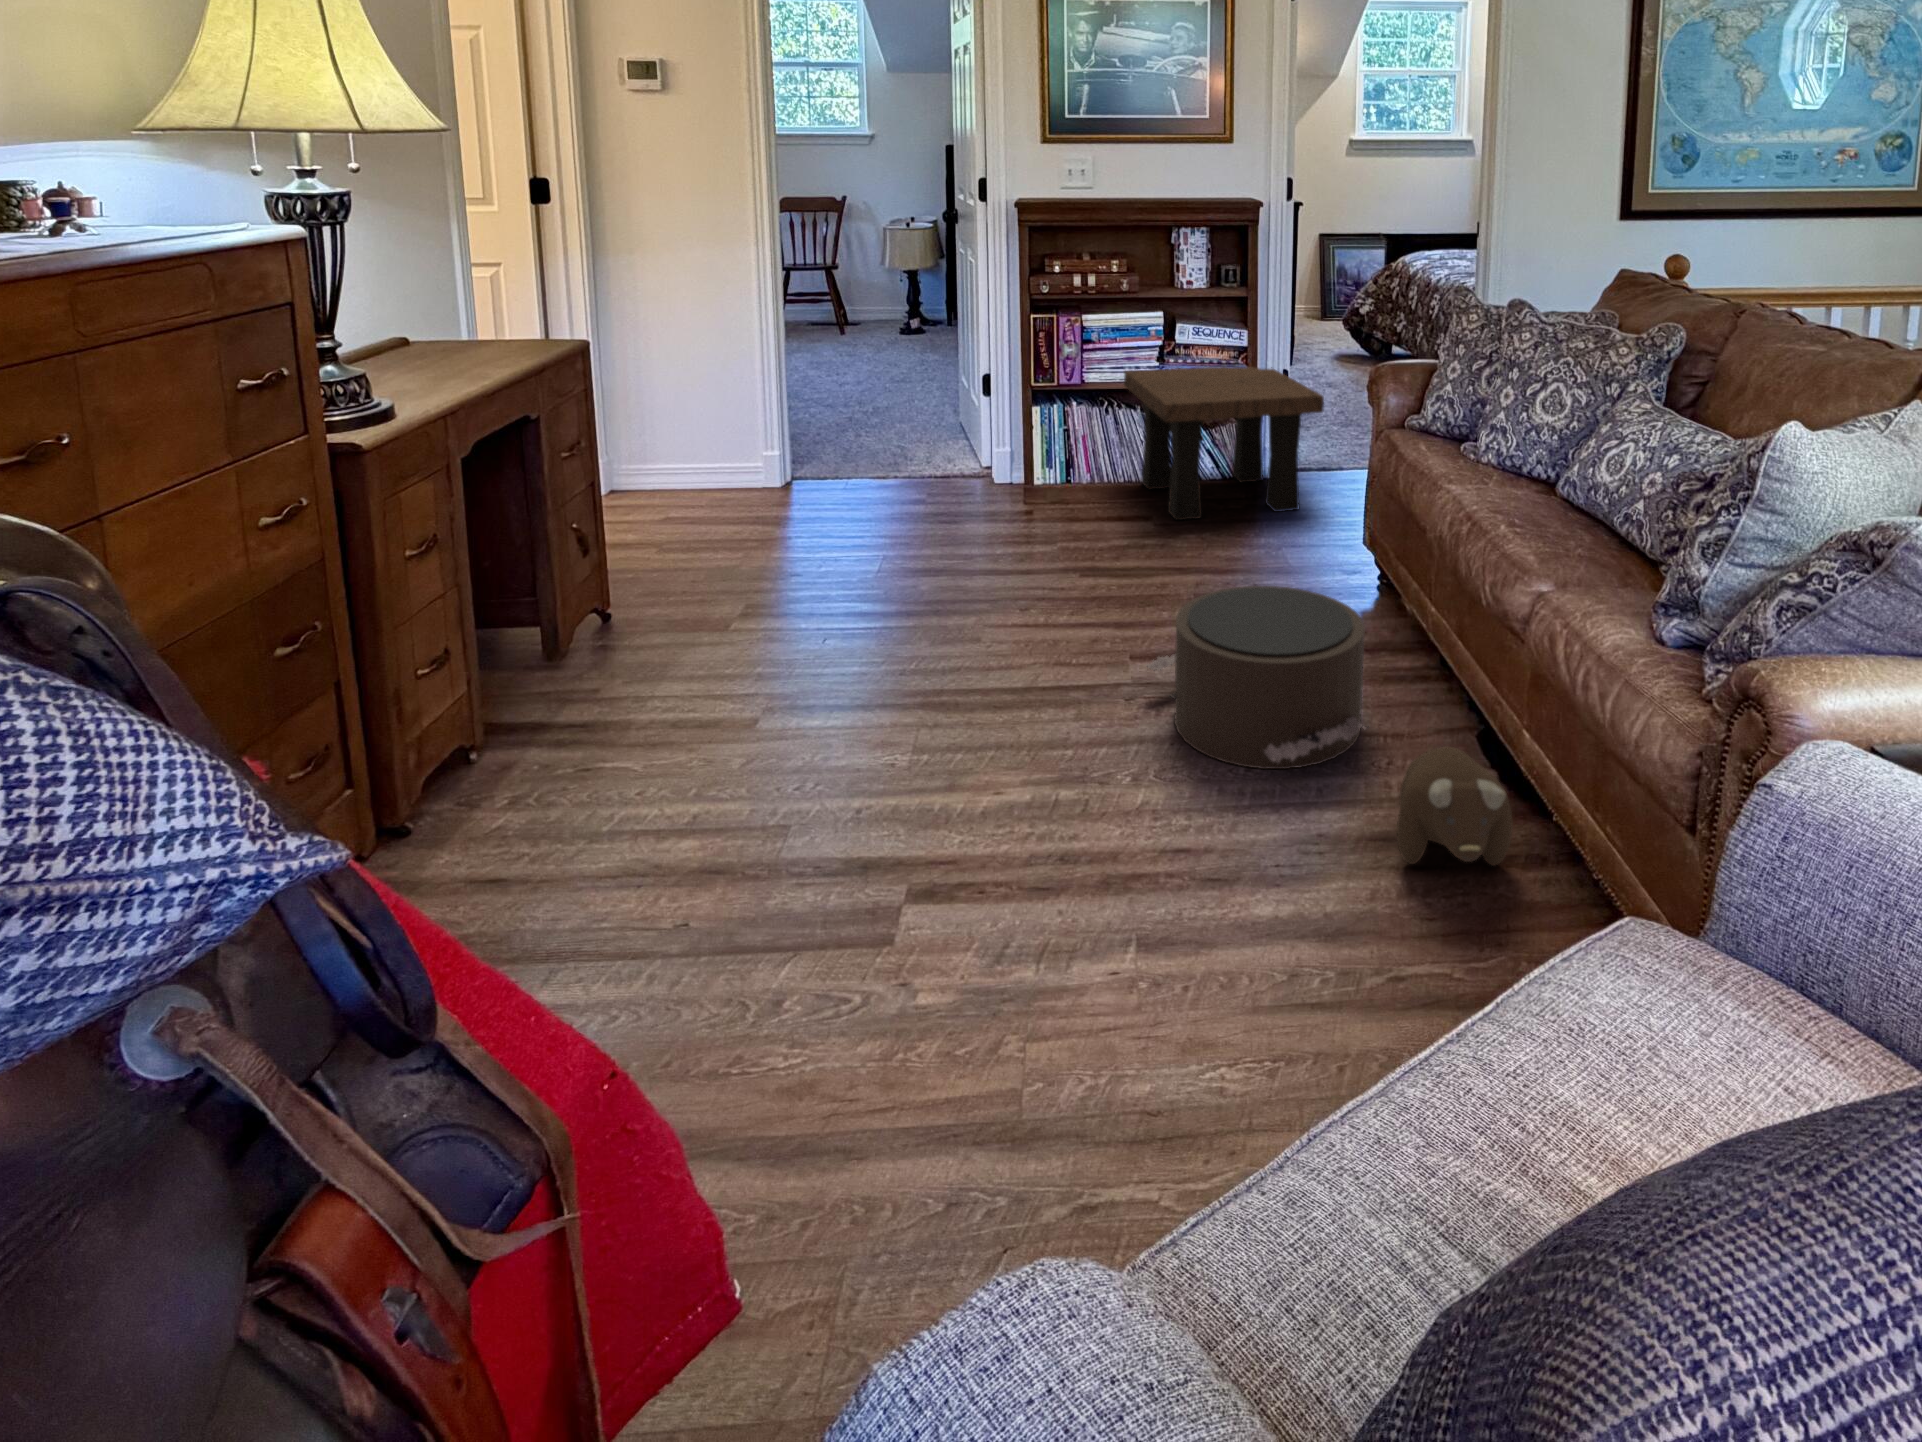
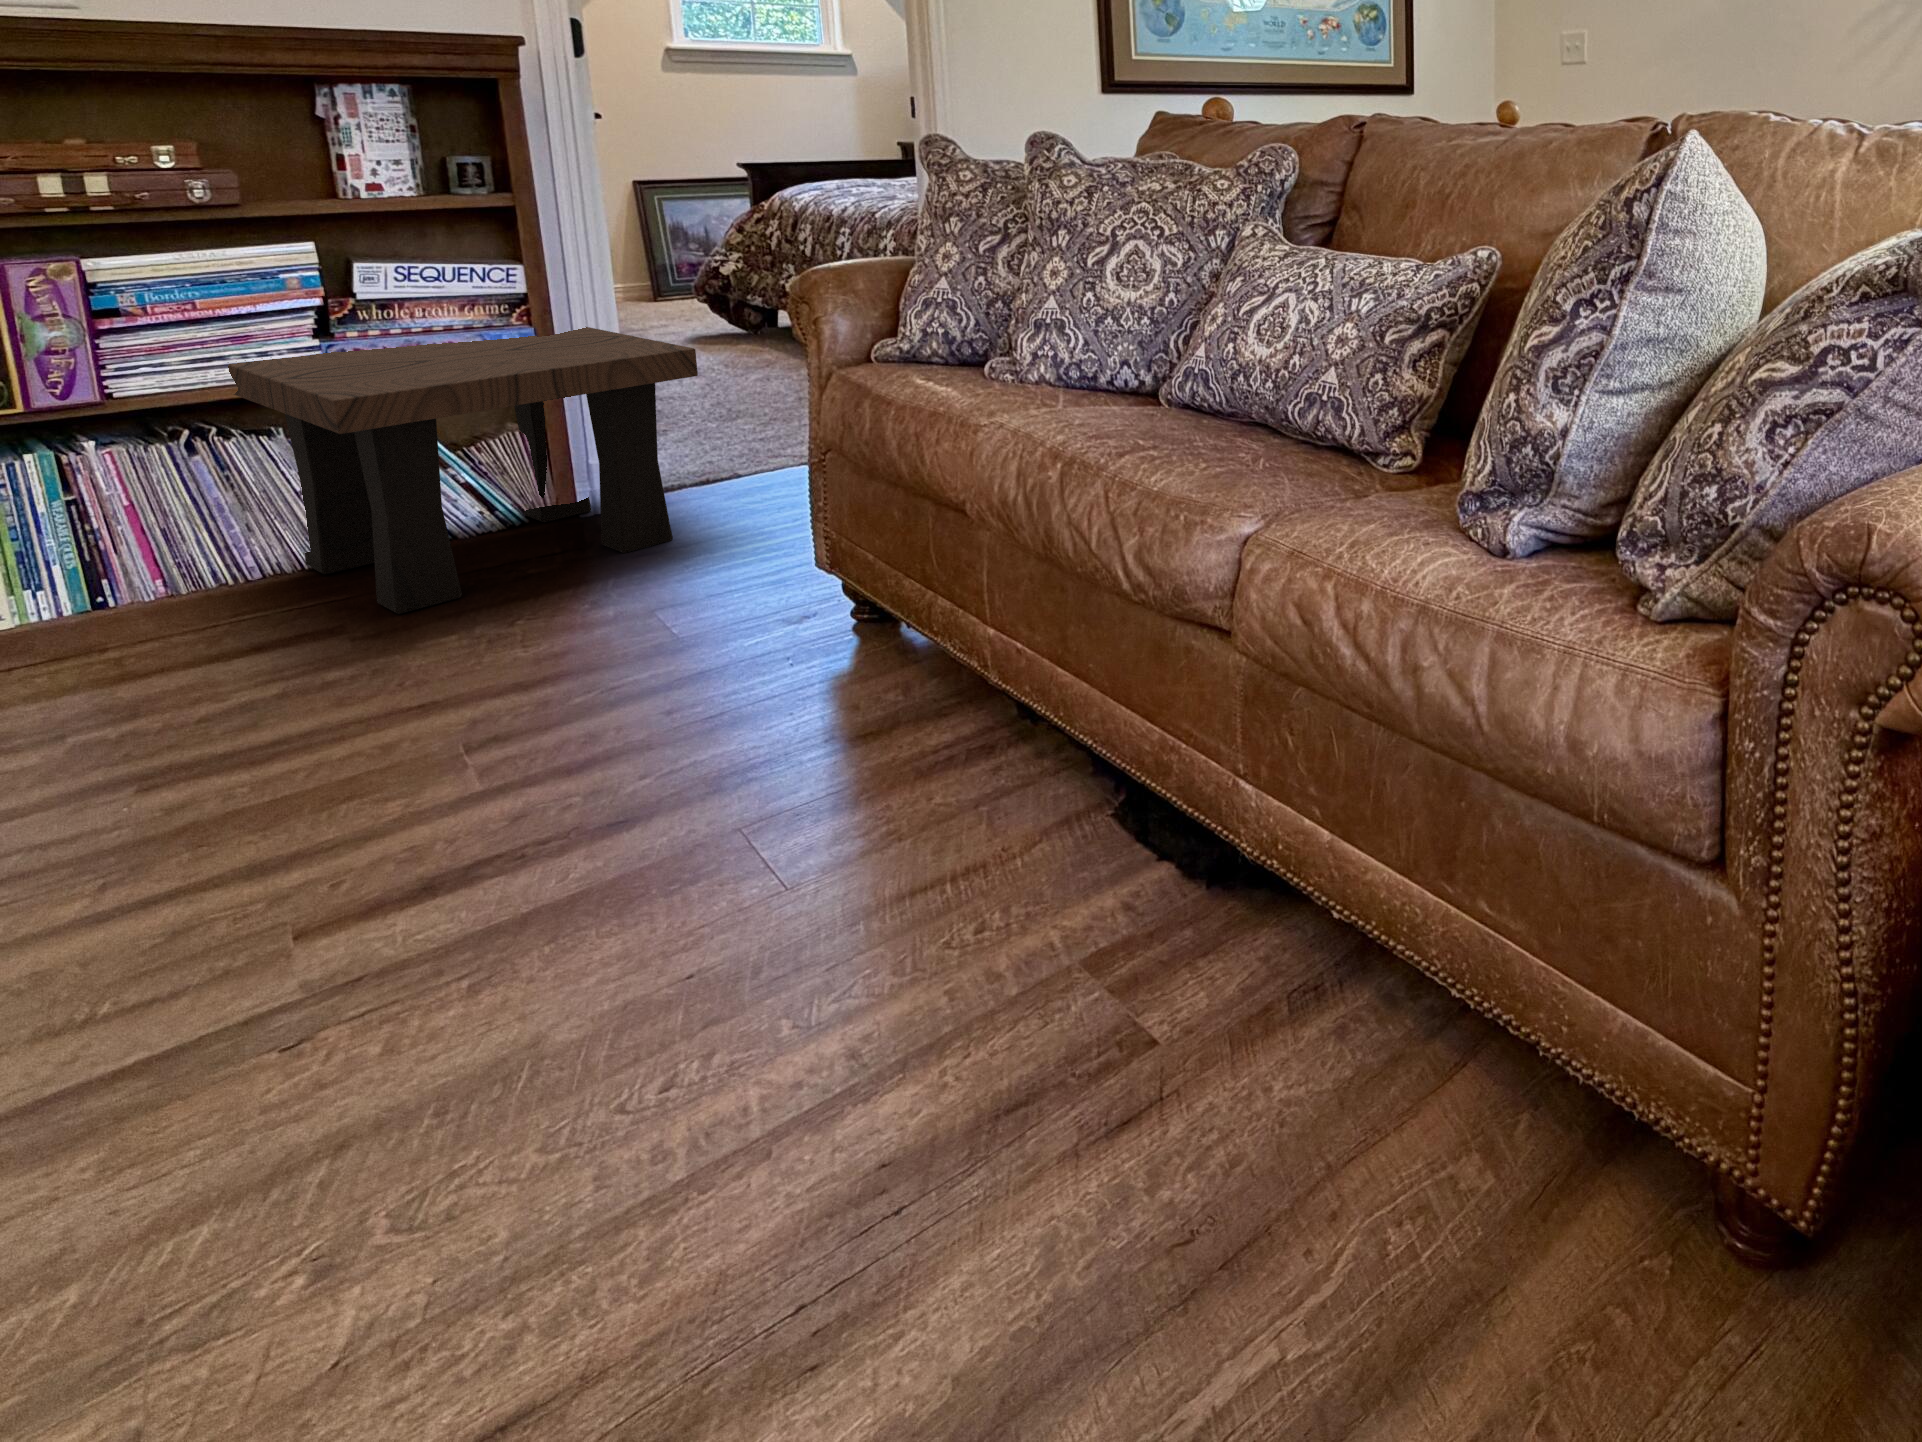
pouf: present [1147,586,1366,769] -> none [310,663,924,1113]
plush toy: present [1397,747,1512,866] -> none [1034,870,1281,1145]

